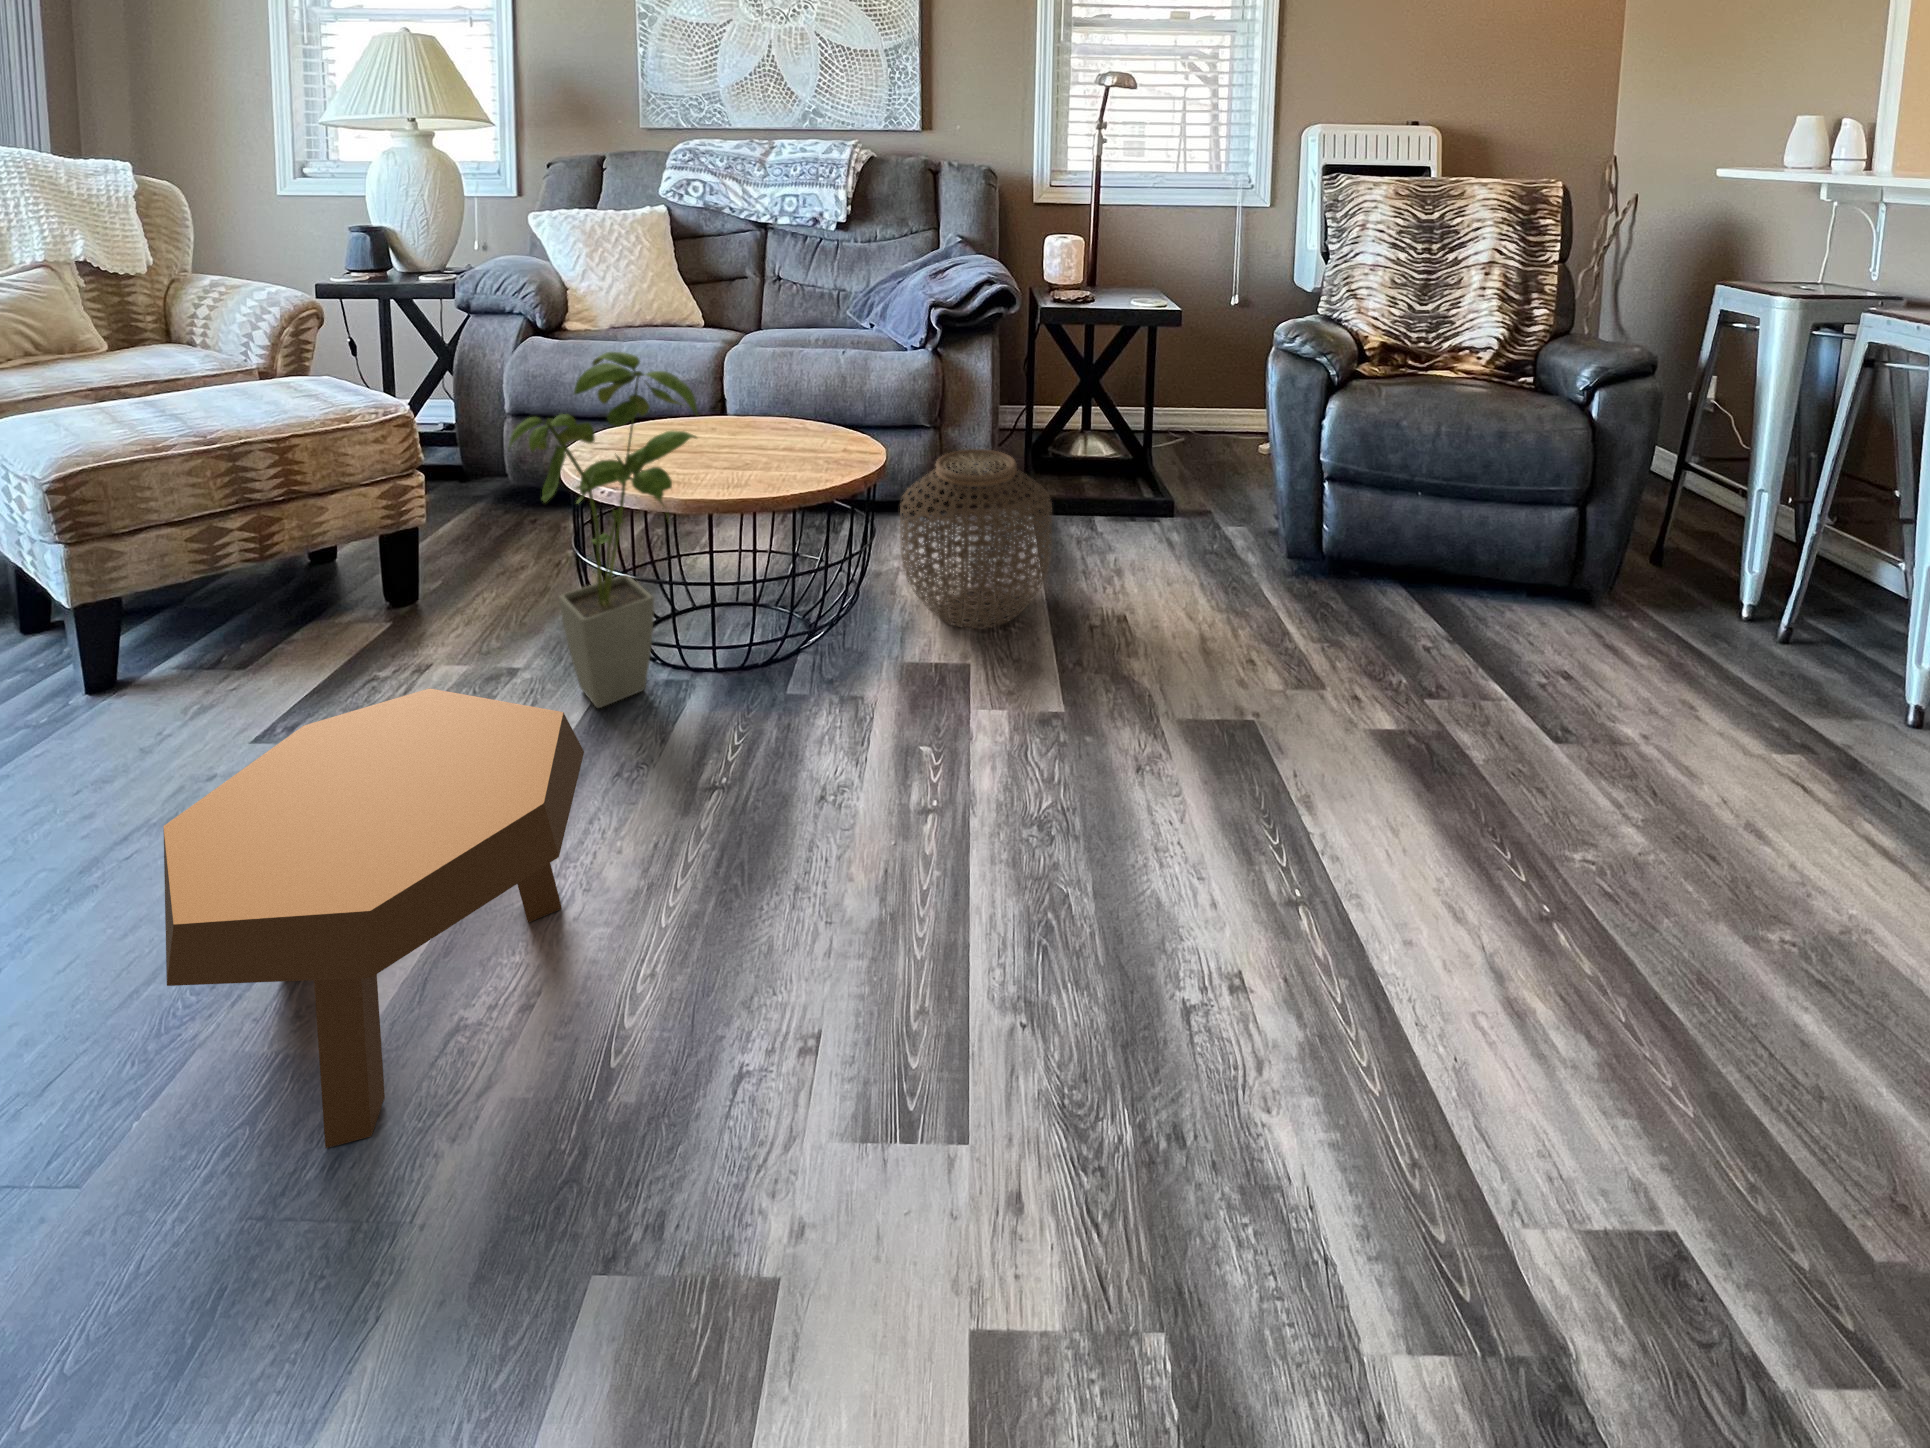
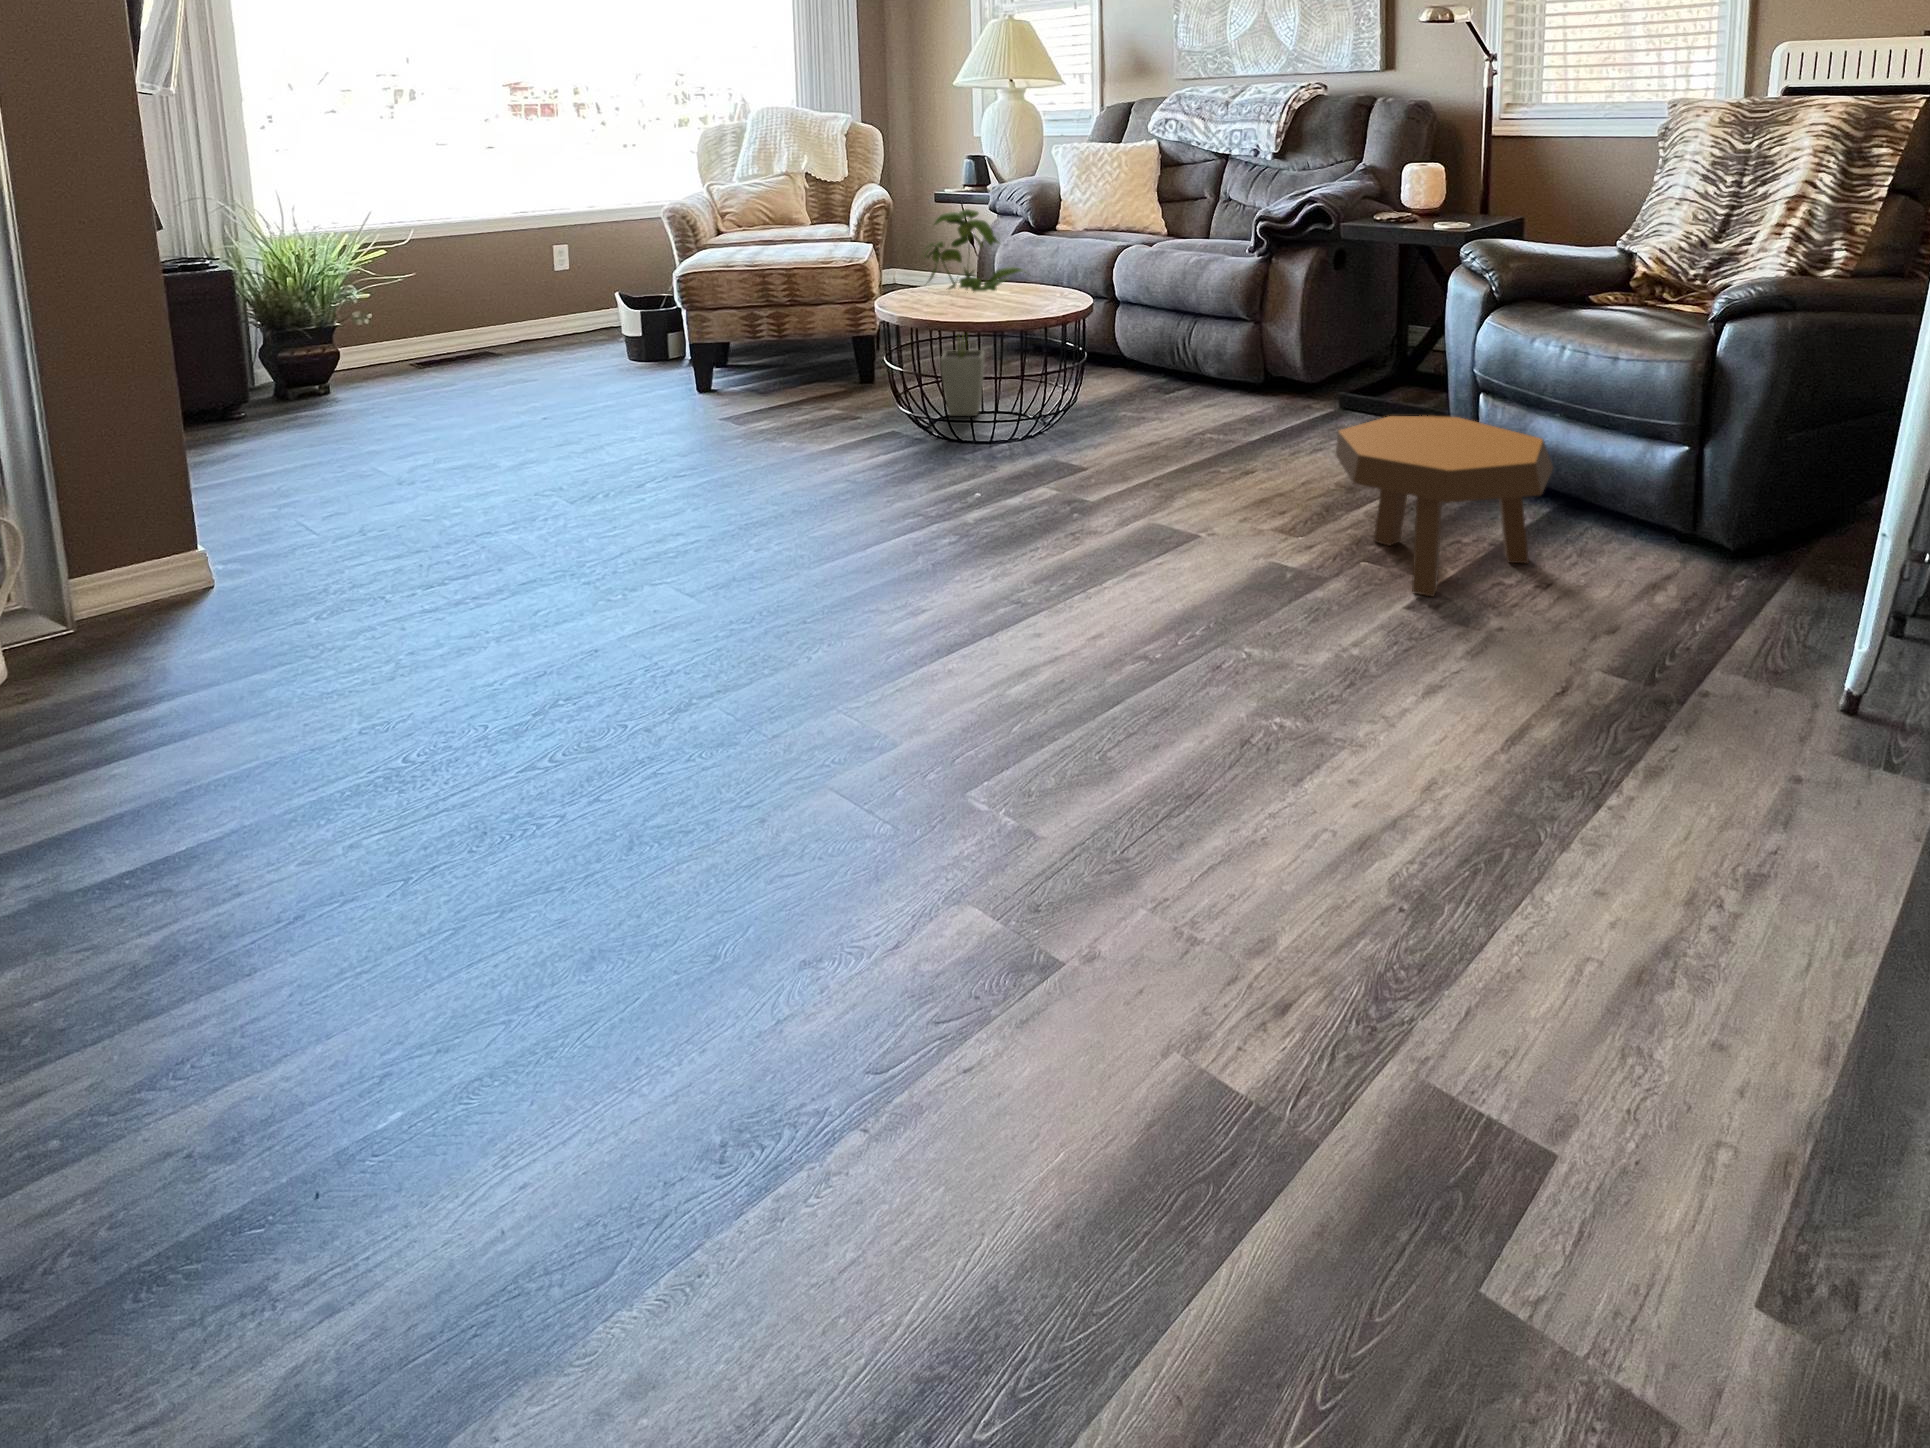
woven basket: present [900,449,1052,629] -> none [1139,312,1251,437]
footstool: present [163,688,584,1148] -> present [1336,416,1553,596]

